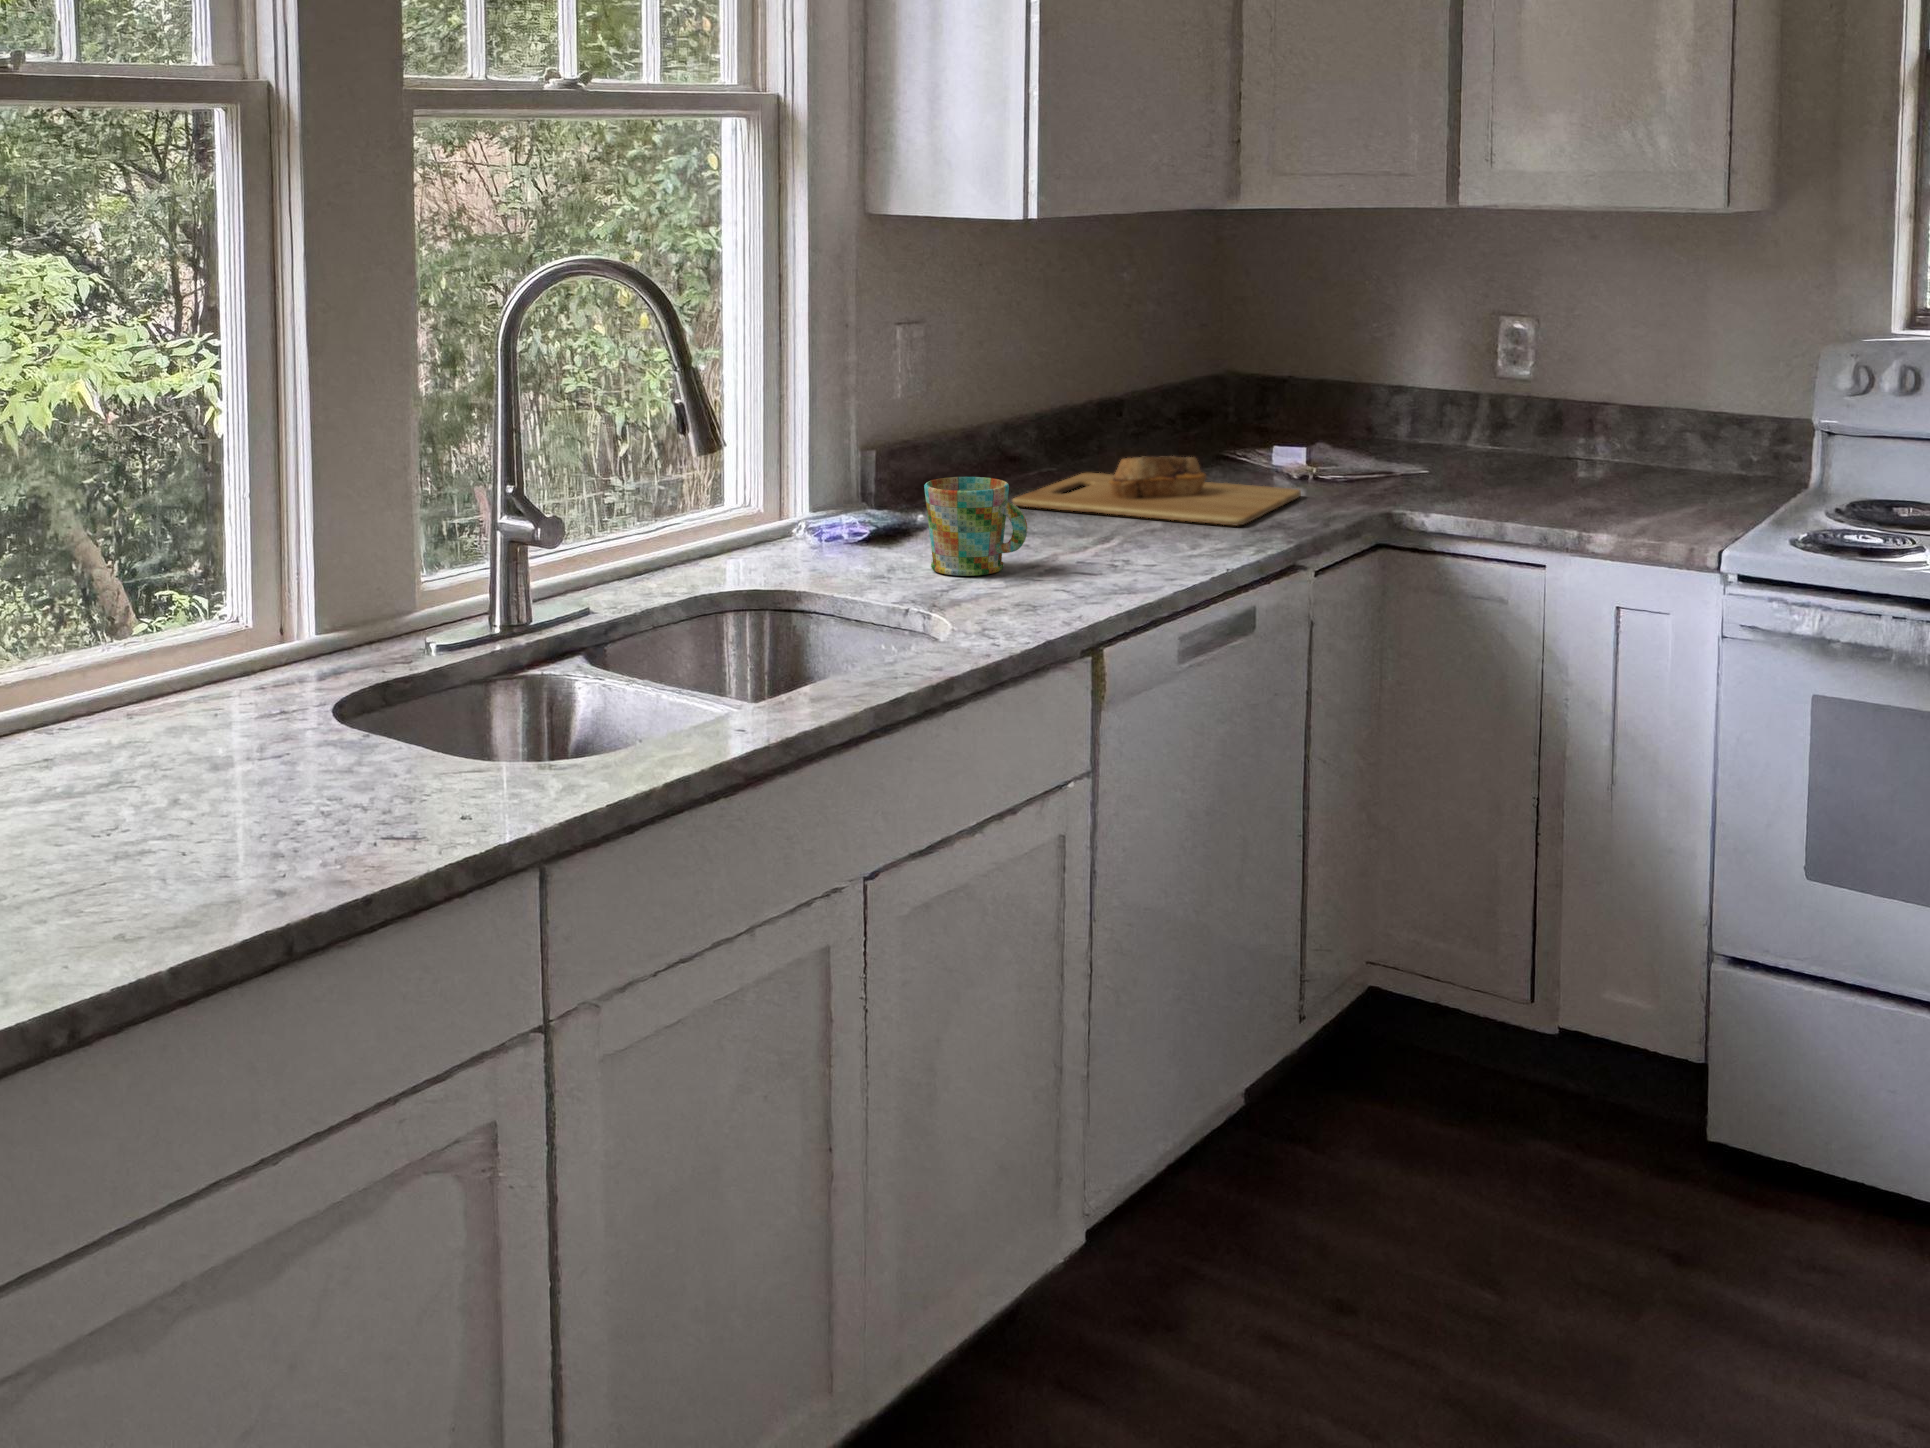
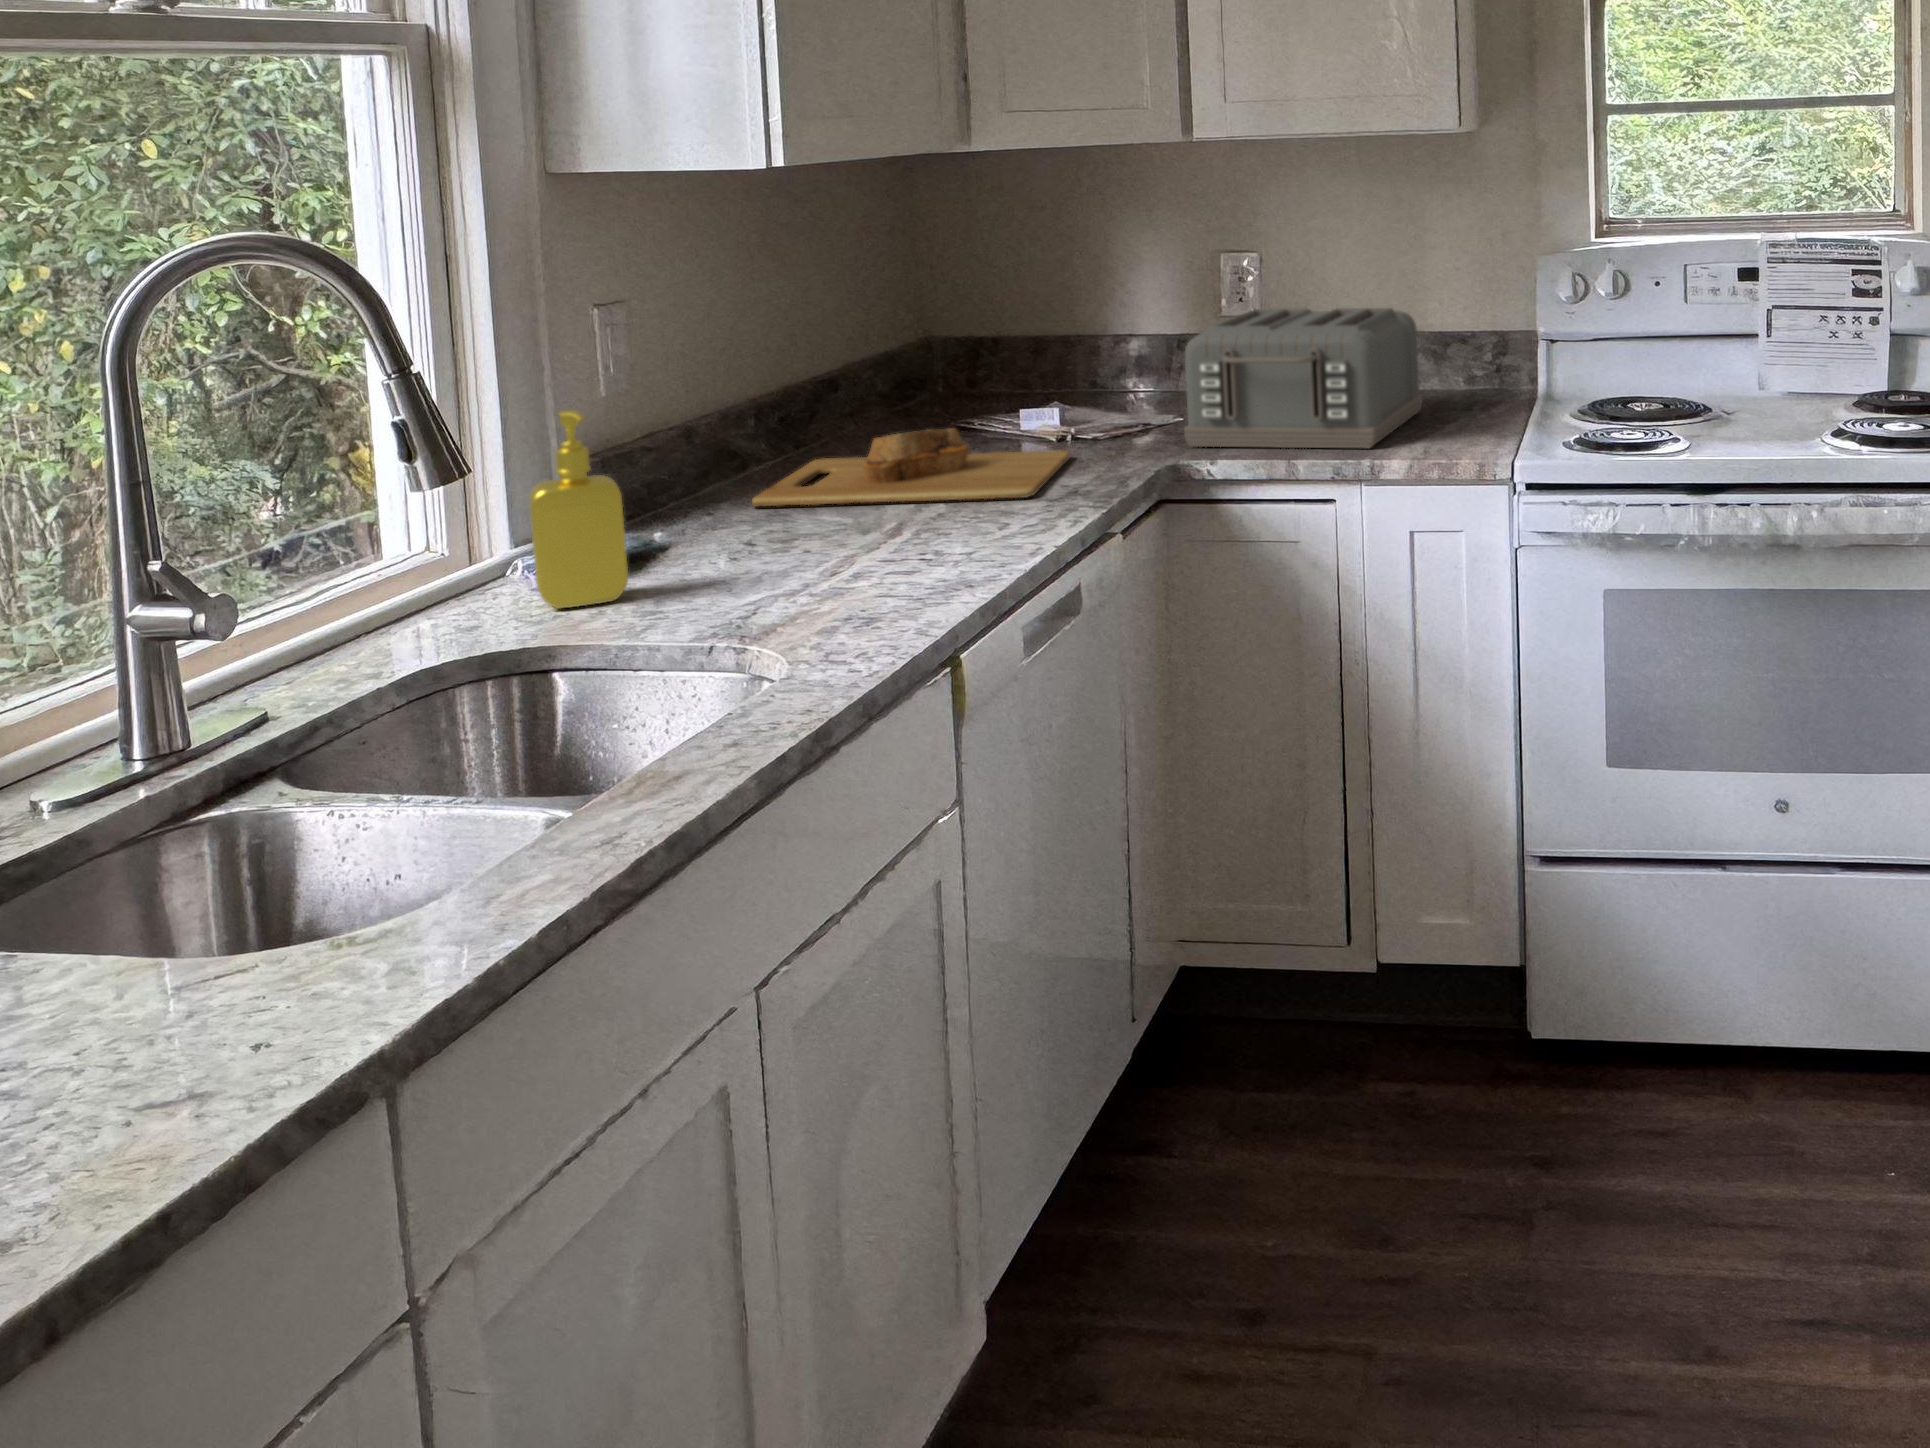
toaster: none [1412,375,1671,520] -> present [1184,308,1422,449]
soap dispenser: none [807,406,876,565] -> present [529,410,628,609]
mug: present [924,477,1027,576] -> none [689,477,825,598]

